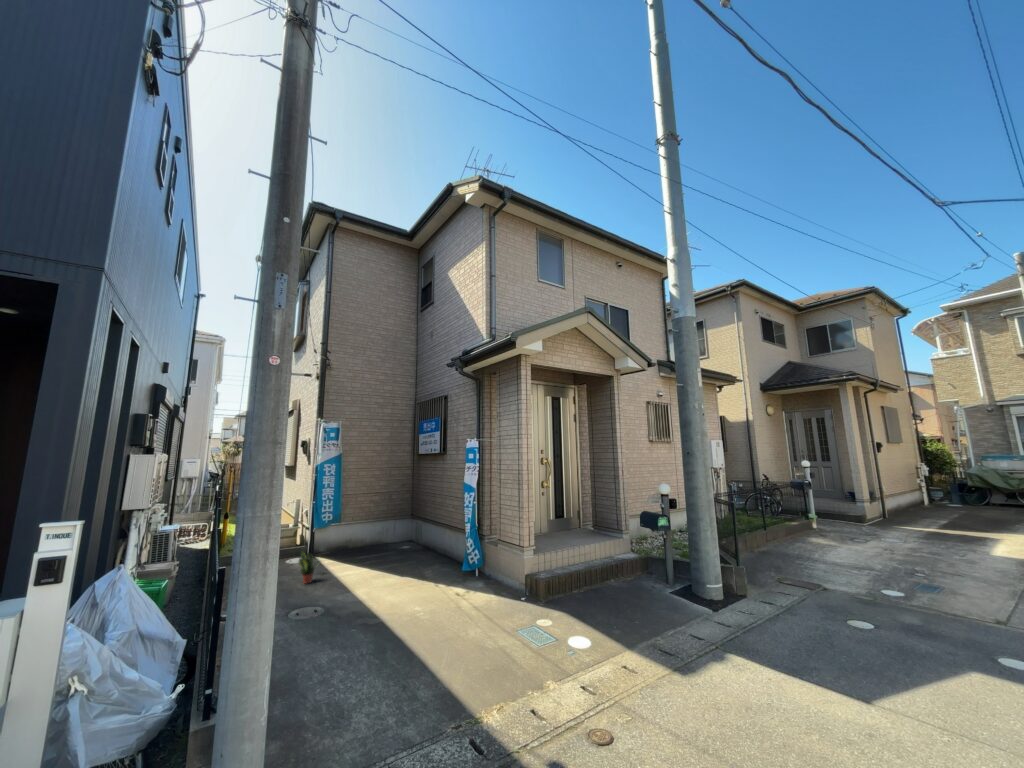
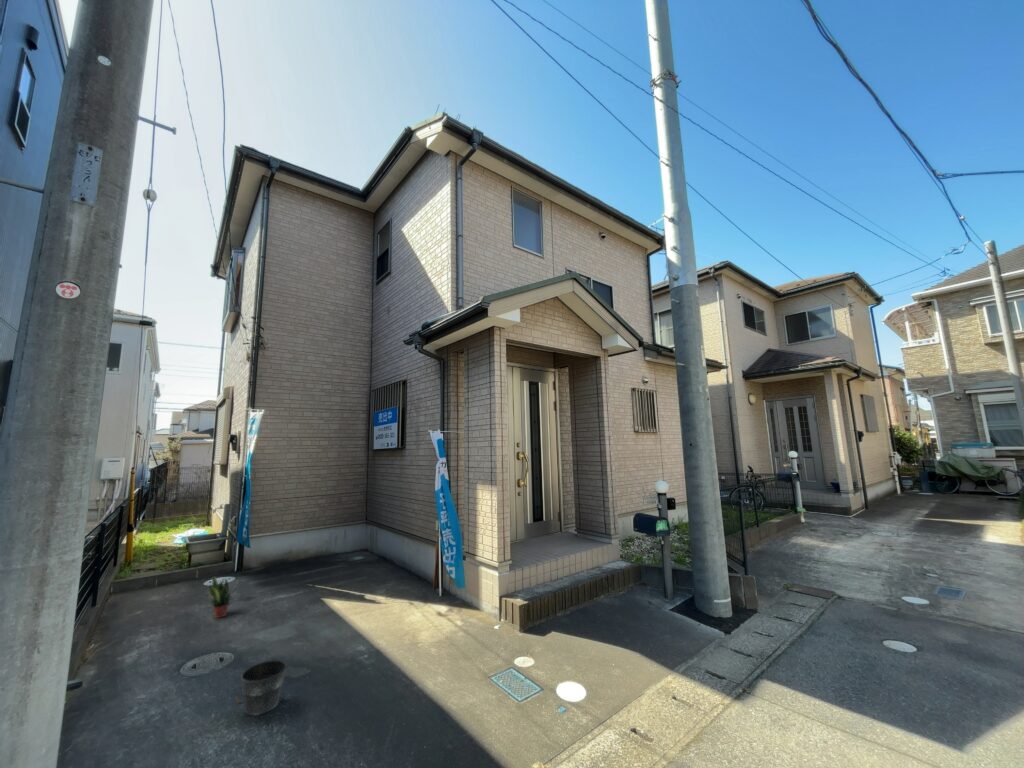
bucket: none [331,608,366,645] -> present [235,660,287,715]

